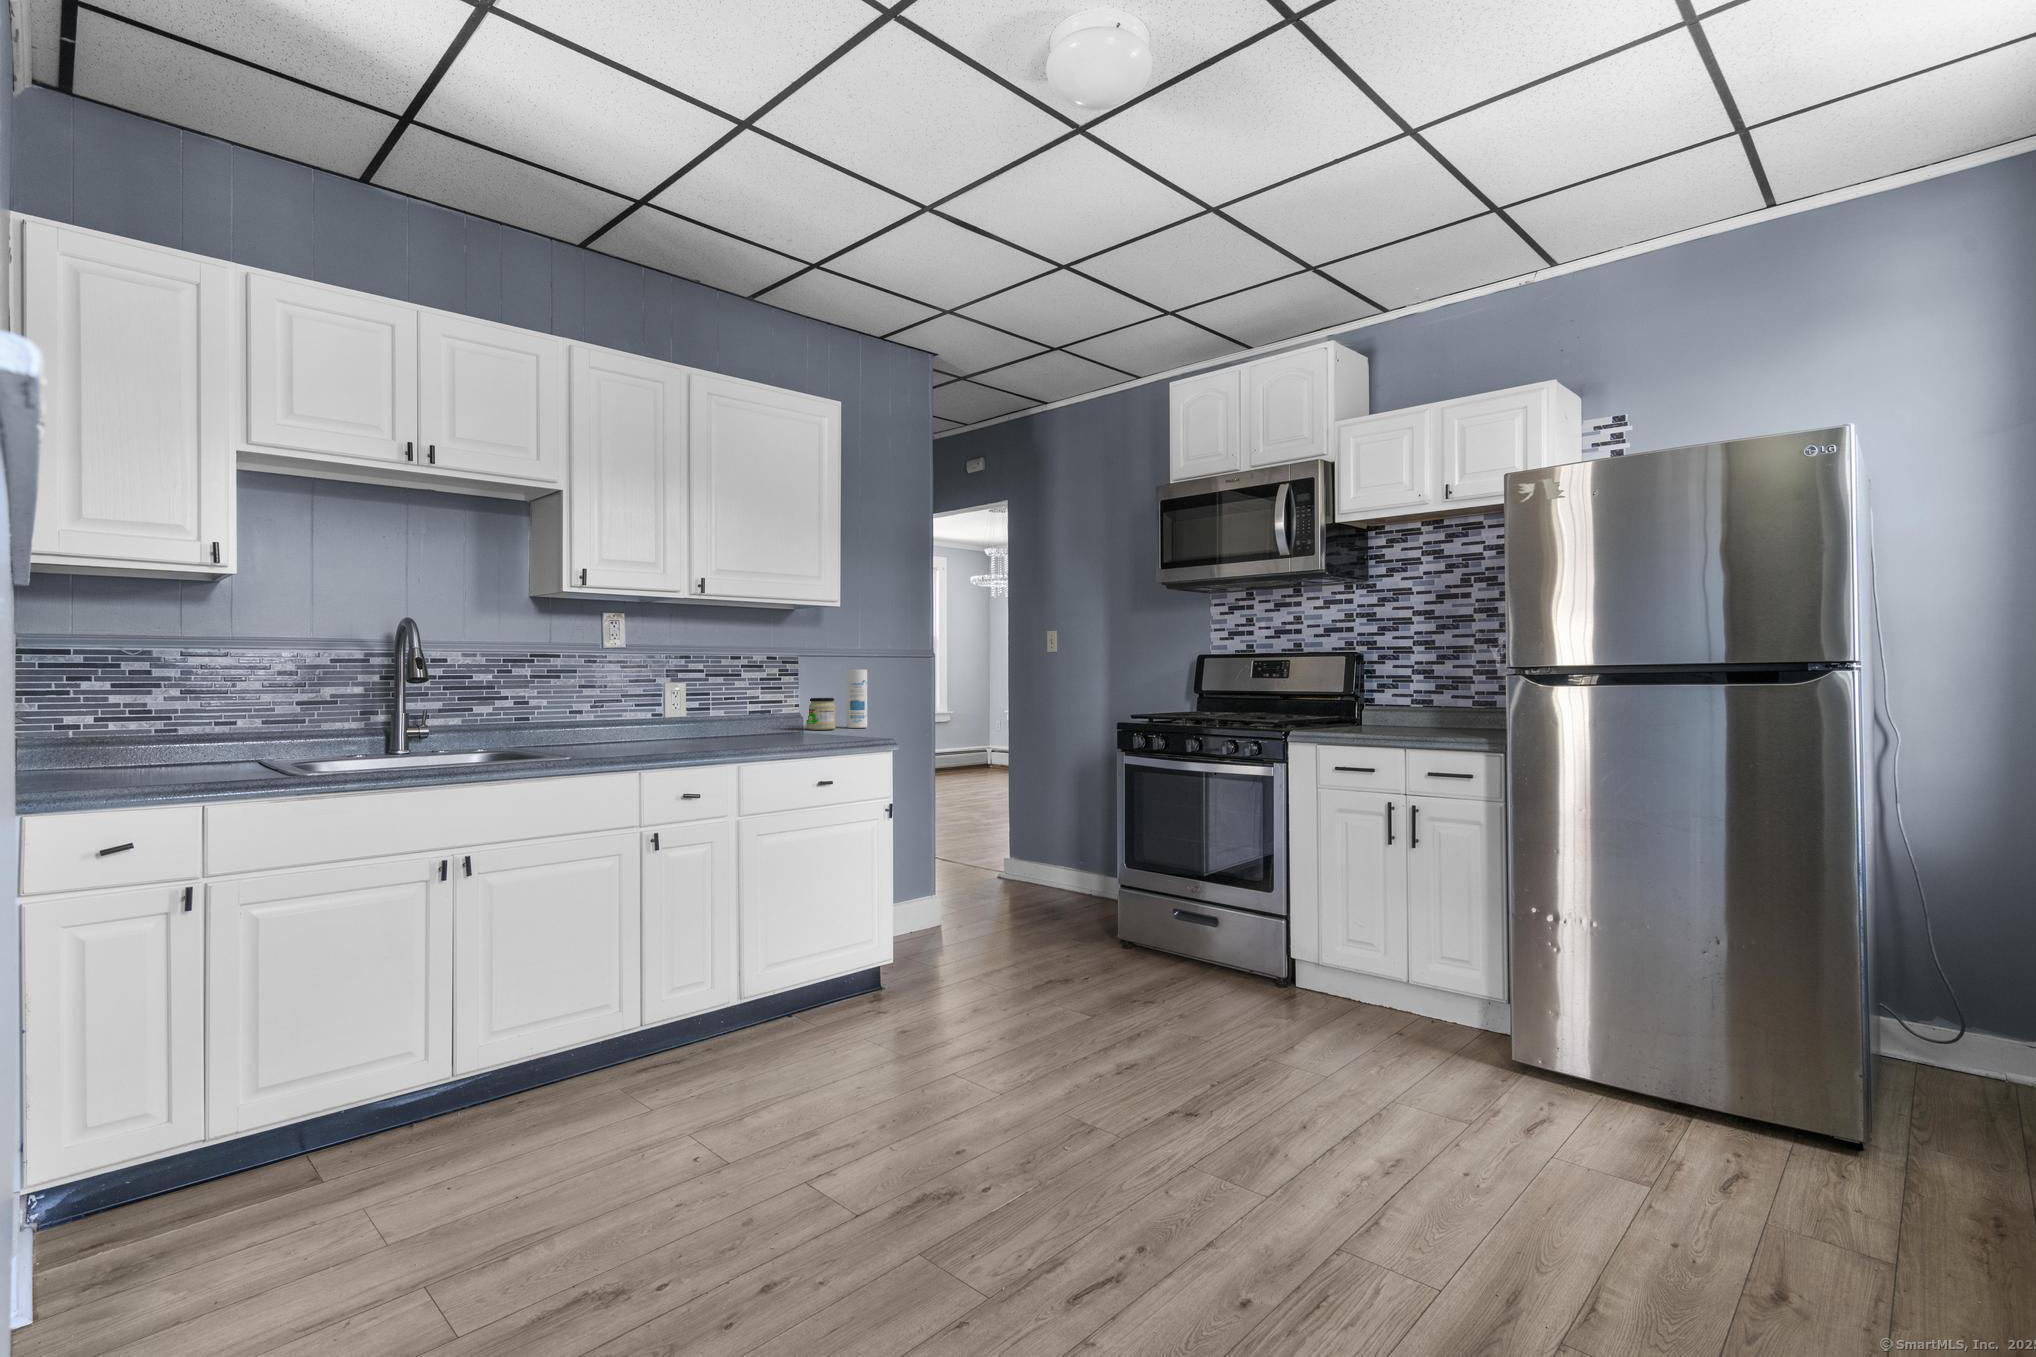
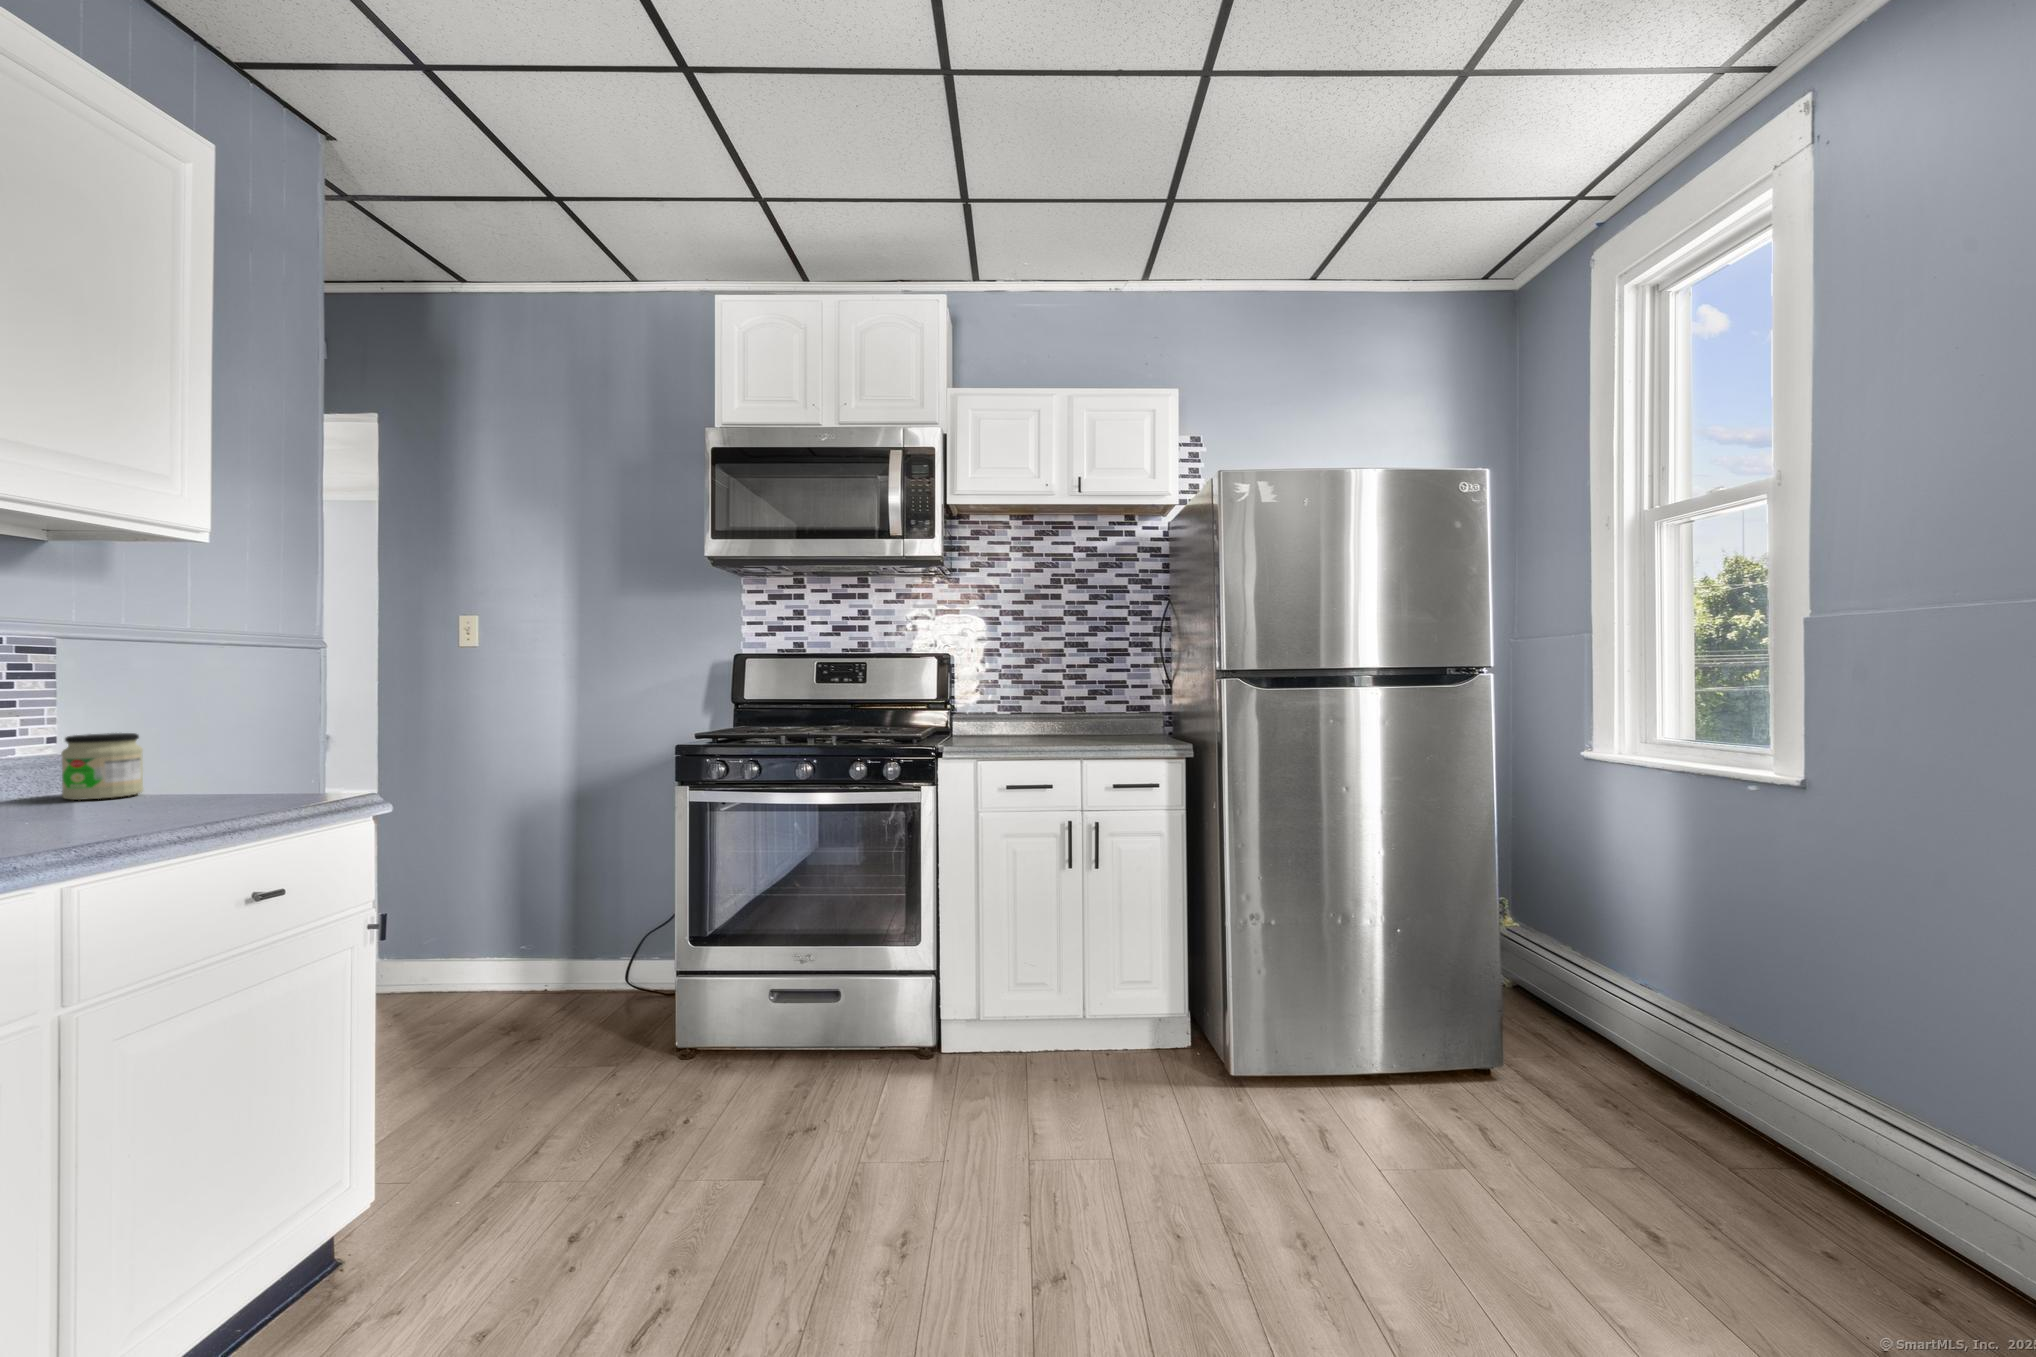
canister: present [847,670,867,728] -> none [160,677,213,786]

